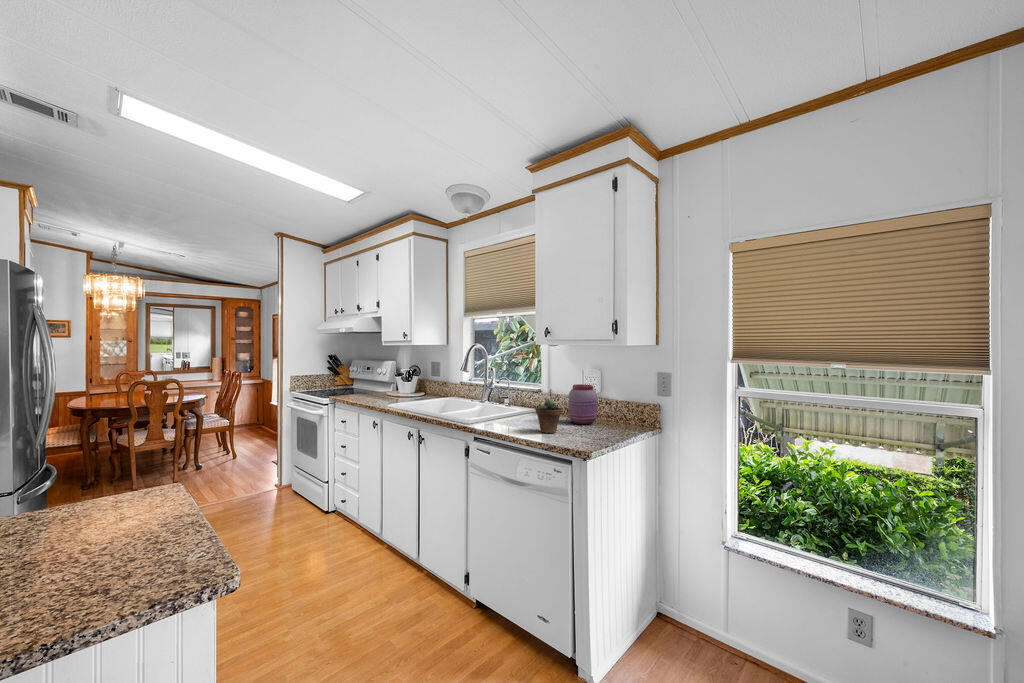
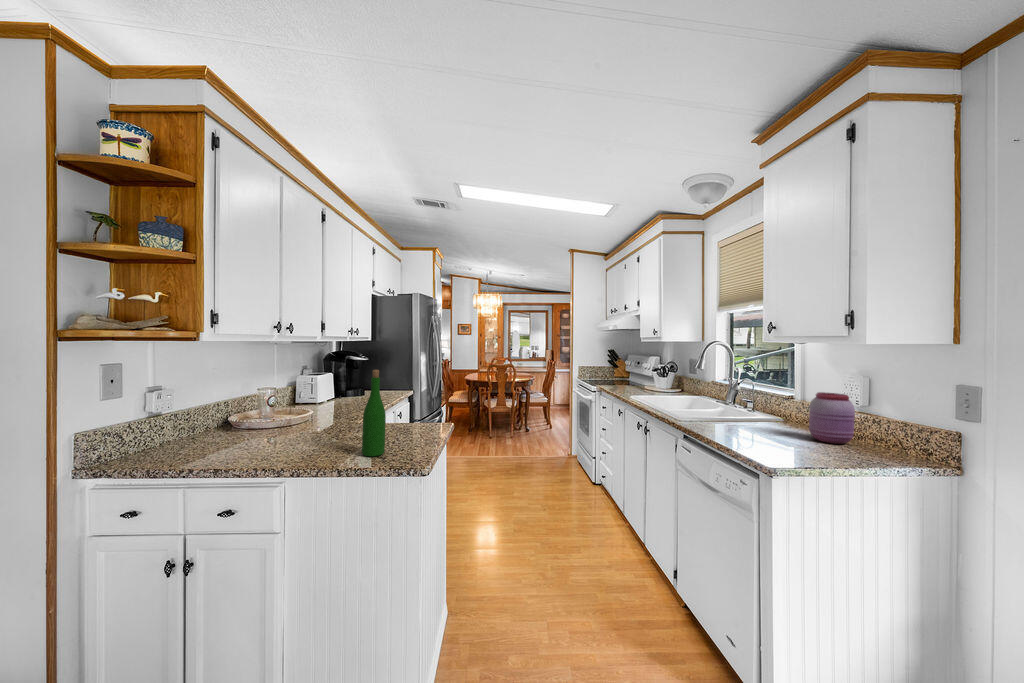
succulent plant: present [536,390,562,433] -> none [744,393,778,443]
wine bottle: none [58,410,119,589] -> present [362,370,386,457]

